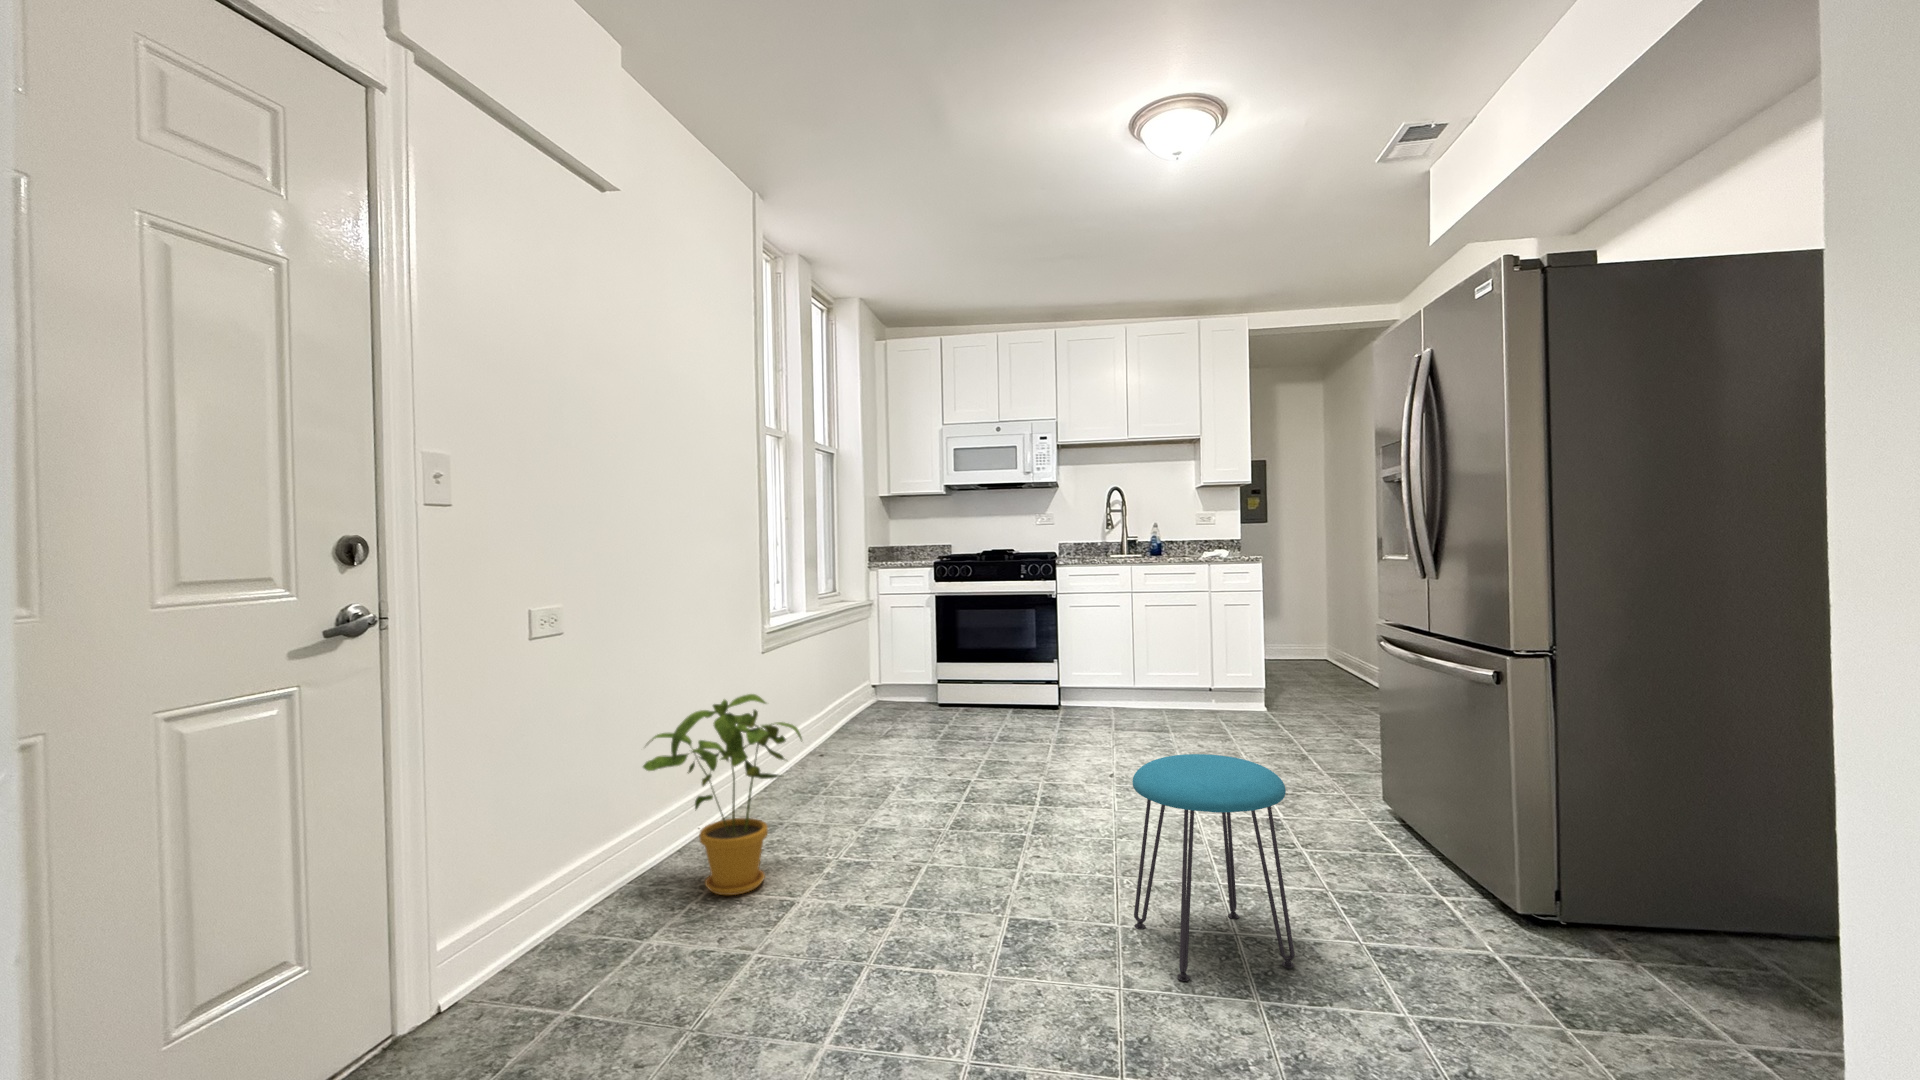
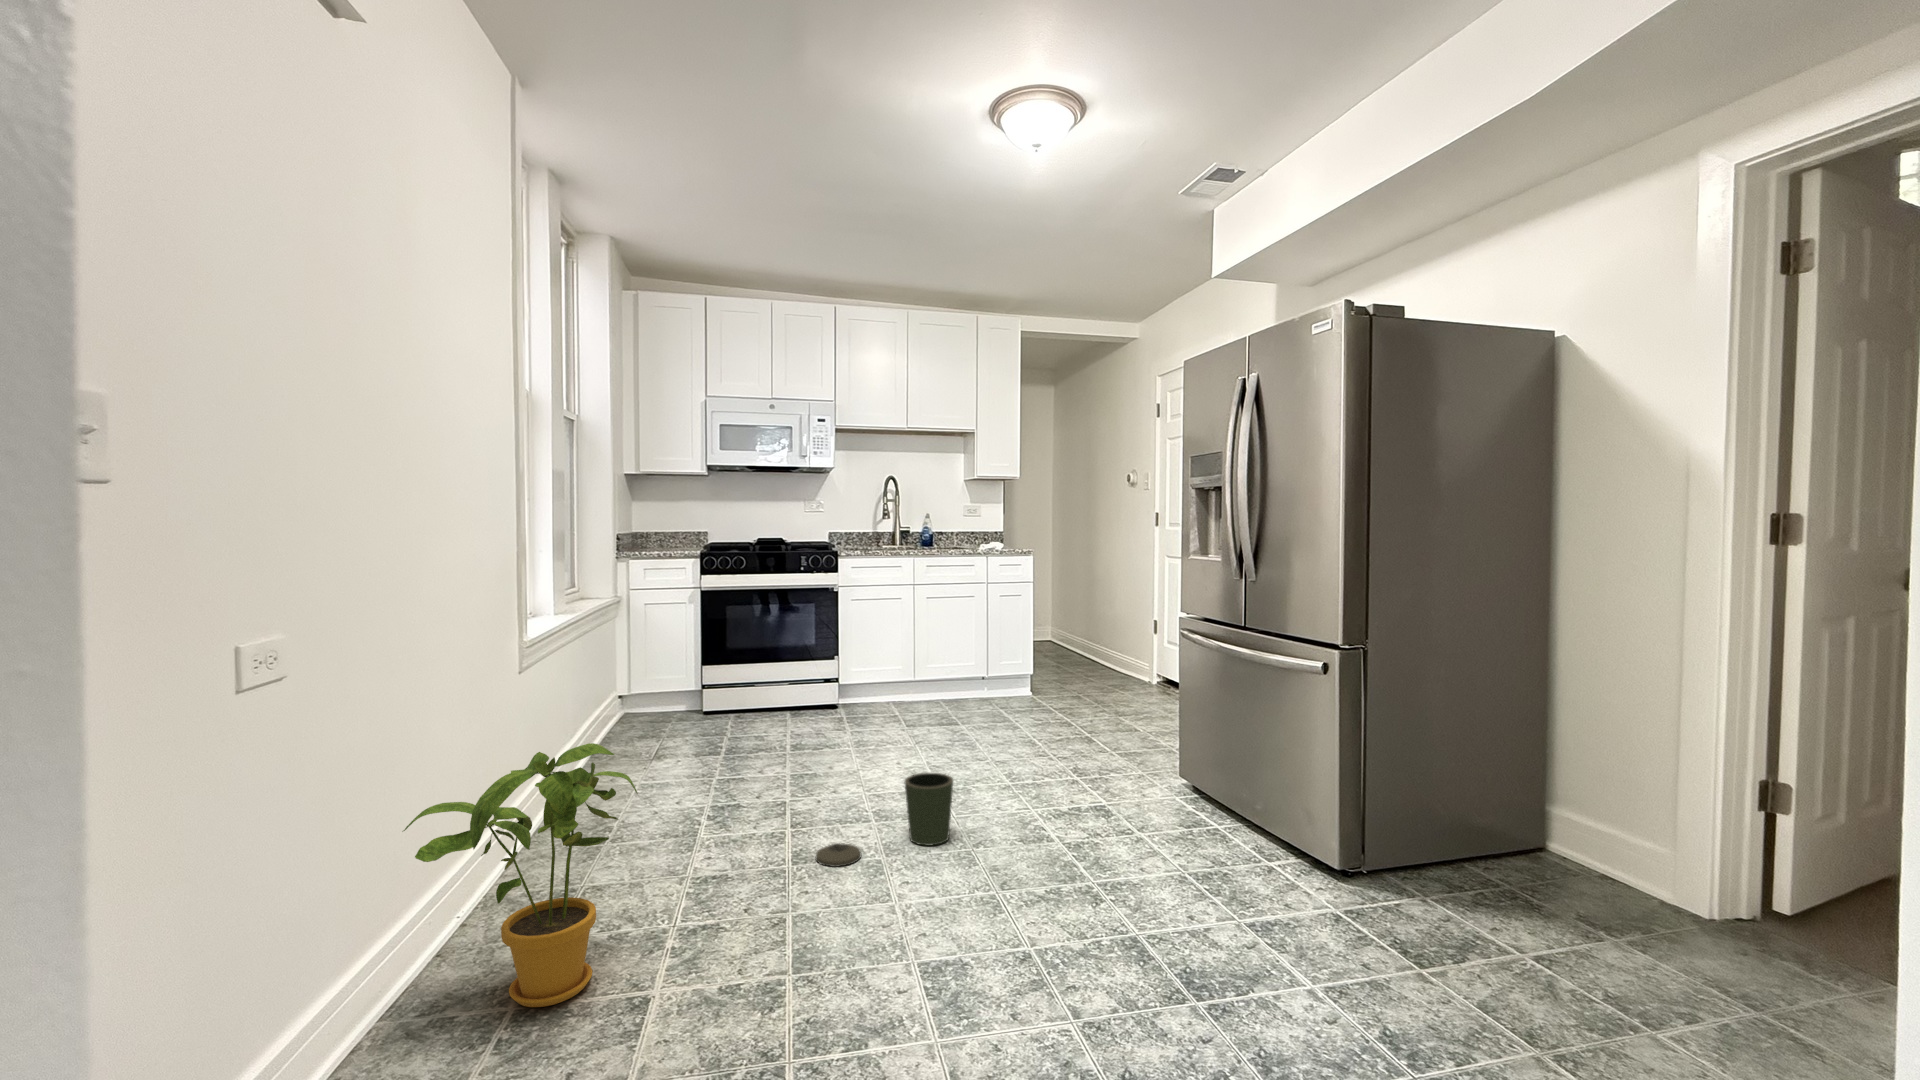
stool: present [1132,754,1295,981] -> none [1040,759,1206,998]
trash can: none [977,764,1112,837] -> present [815,773,953,867]

